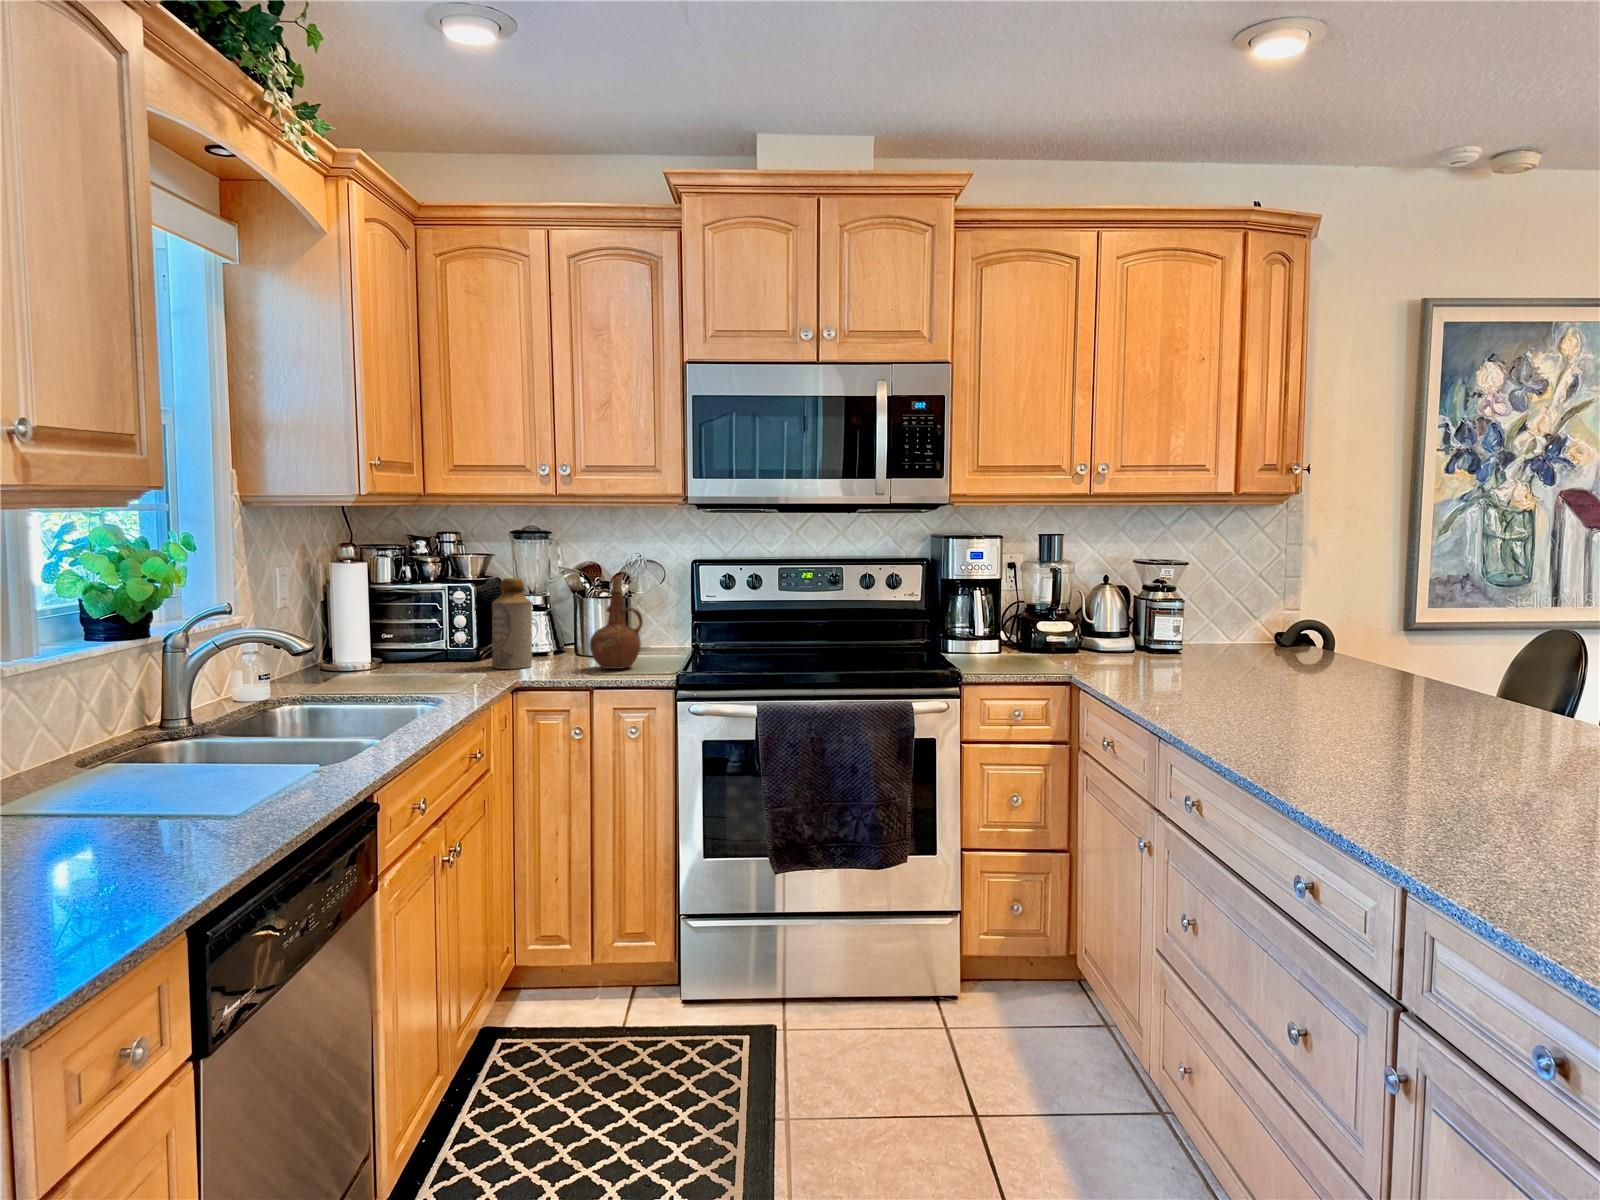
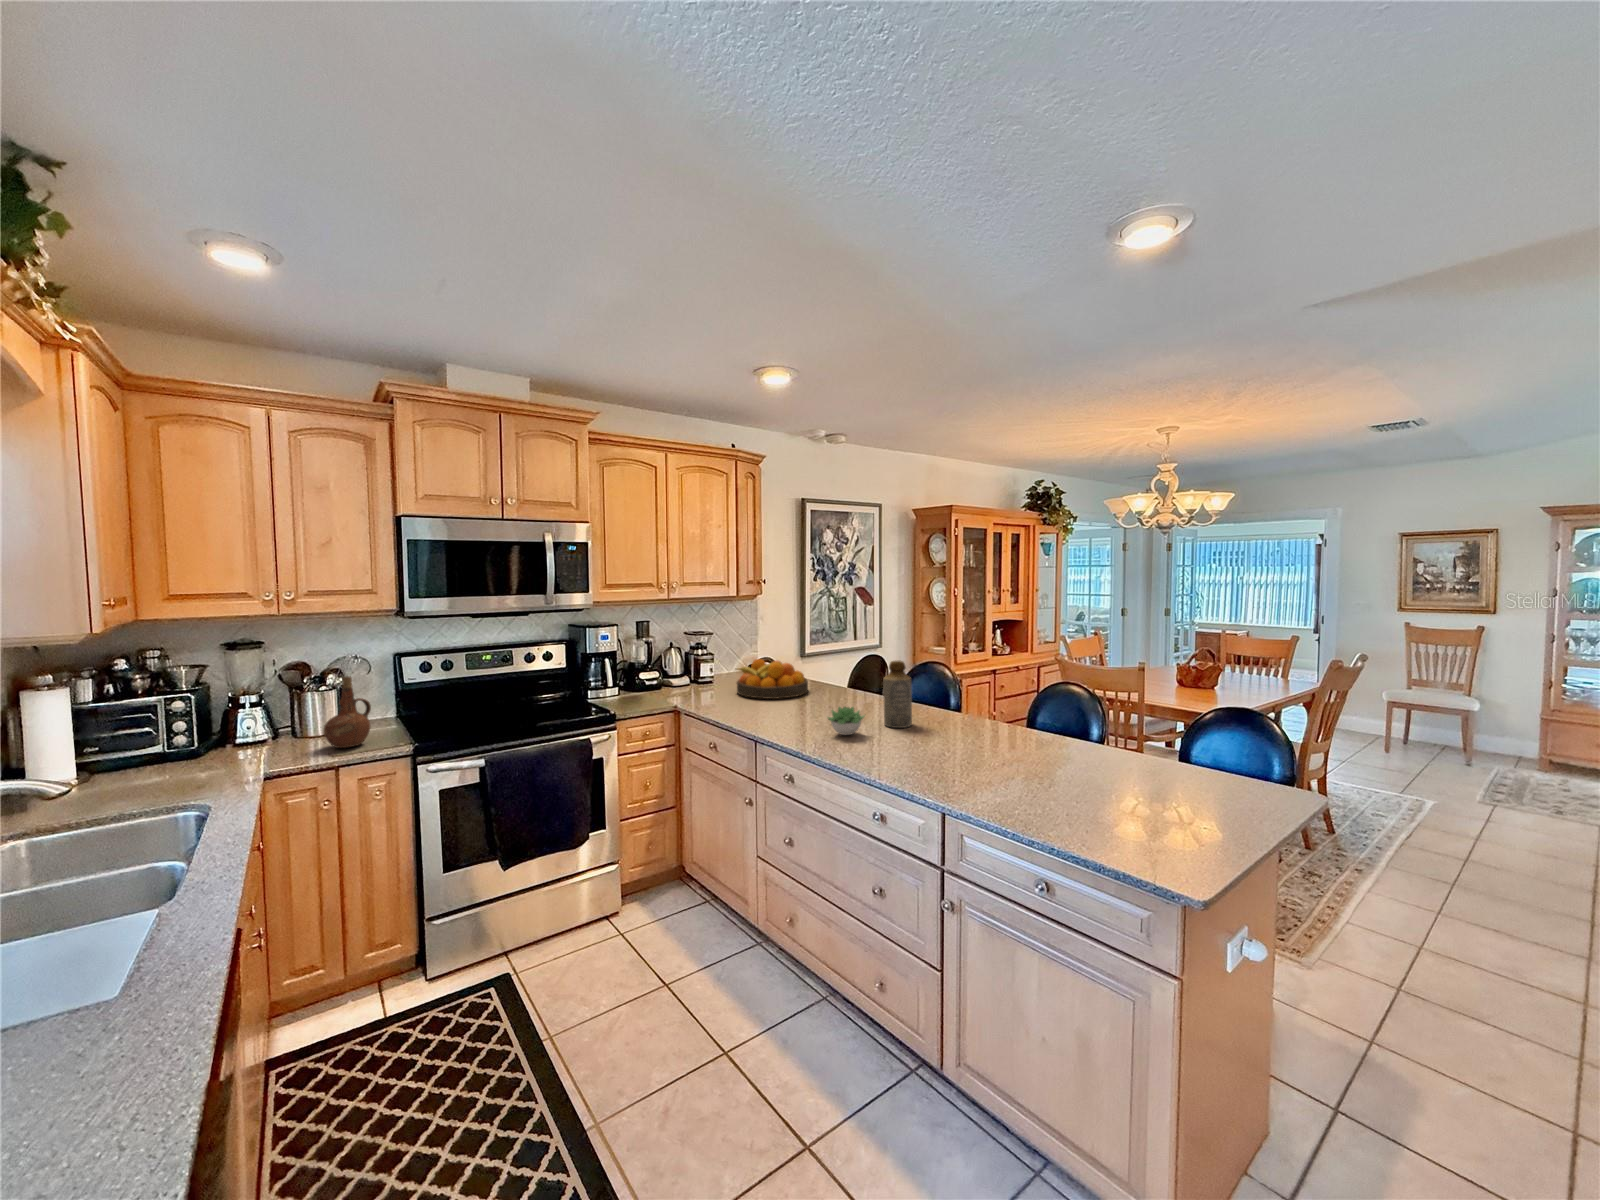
bottle: present [492,578,532,669] -> present [883,661,912,728]
fruit bowl: none [1197,605,1349,679] -> present [736,659,808,699]
succulent plant: none [1293,680,1387,738] -> present [828,707,865,735]

